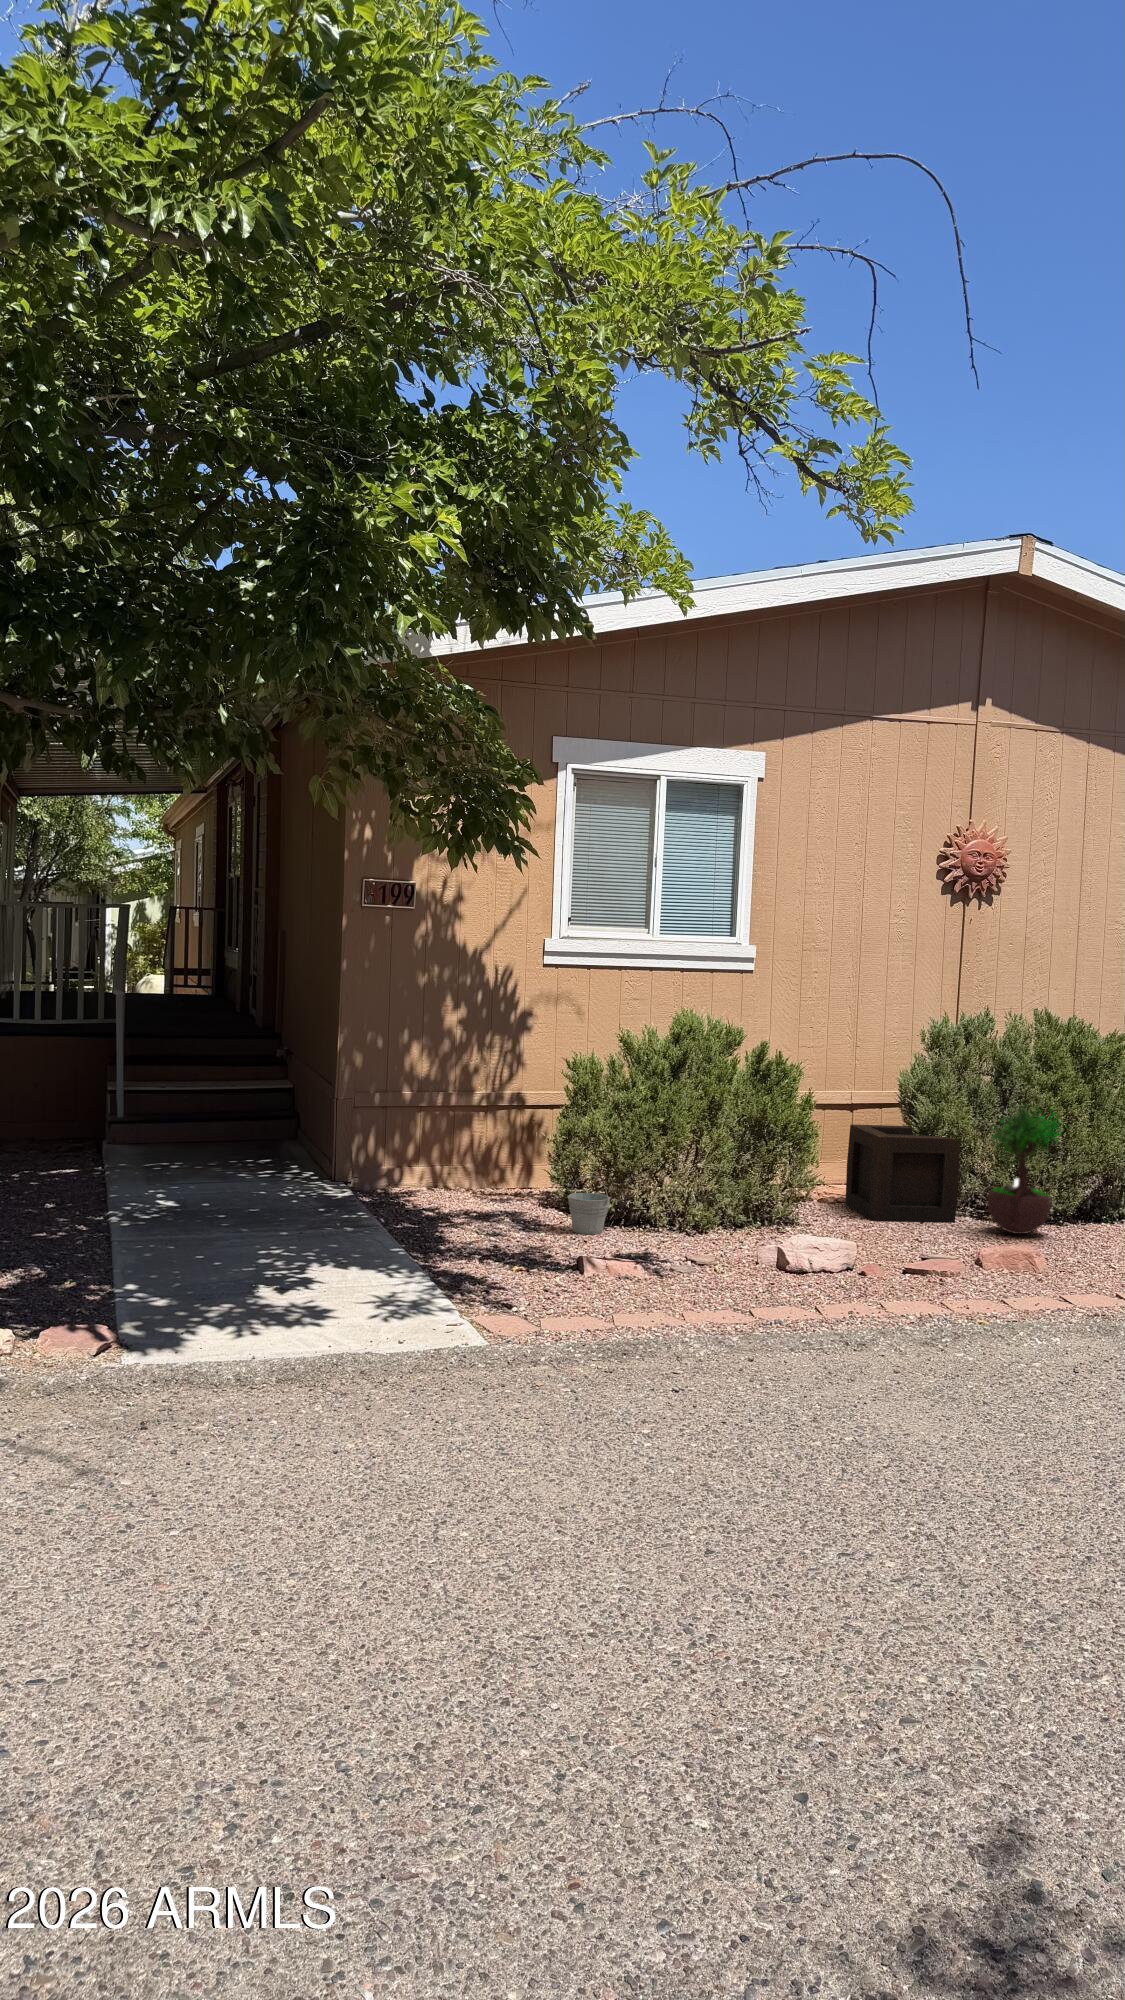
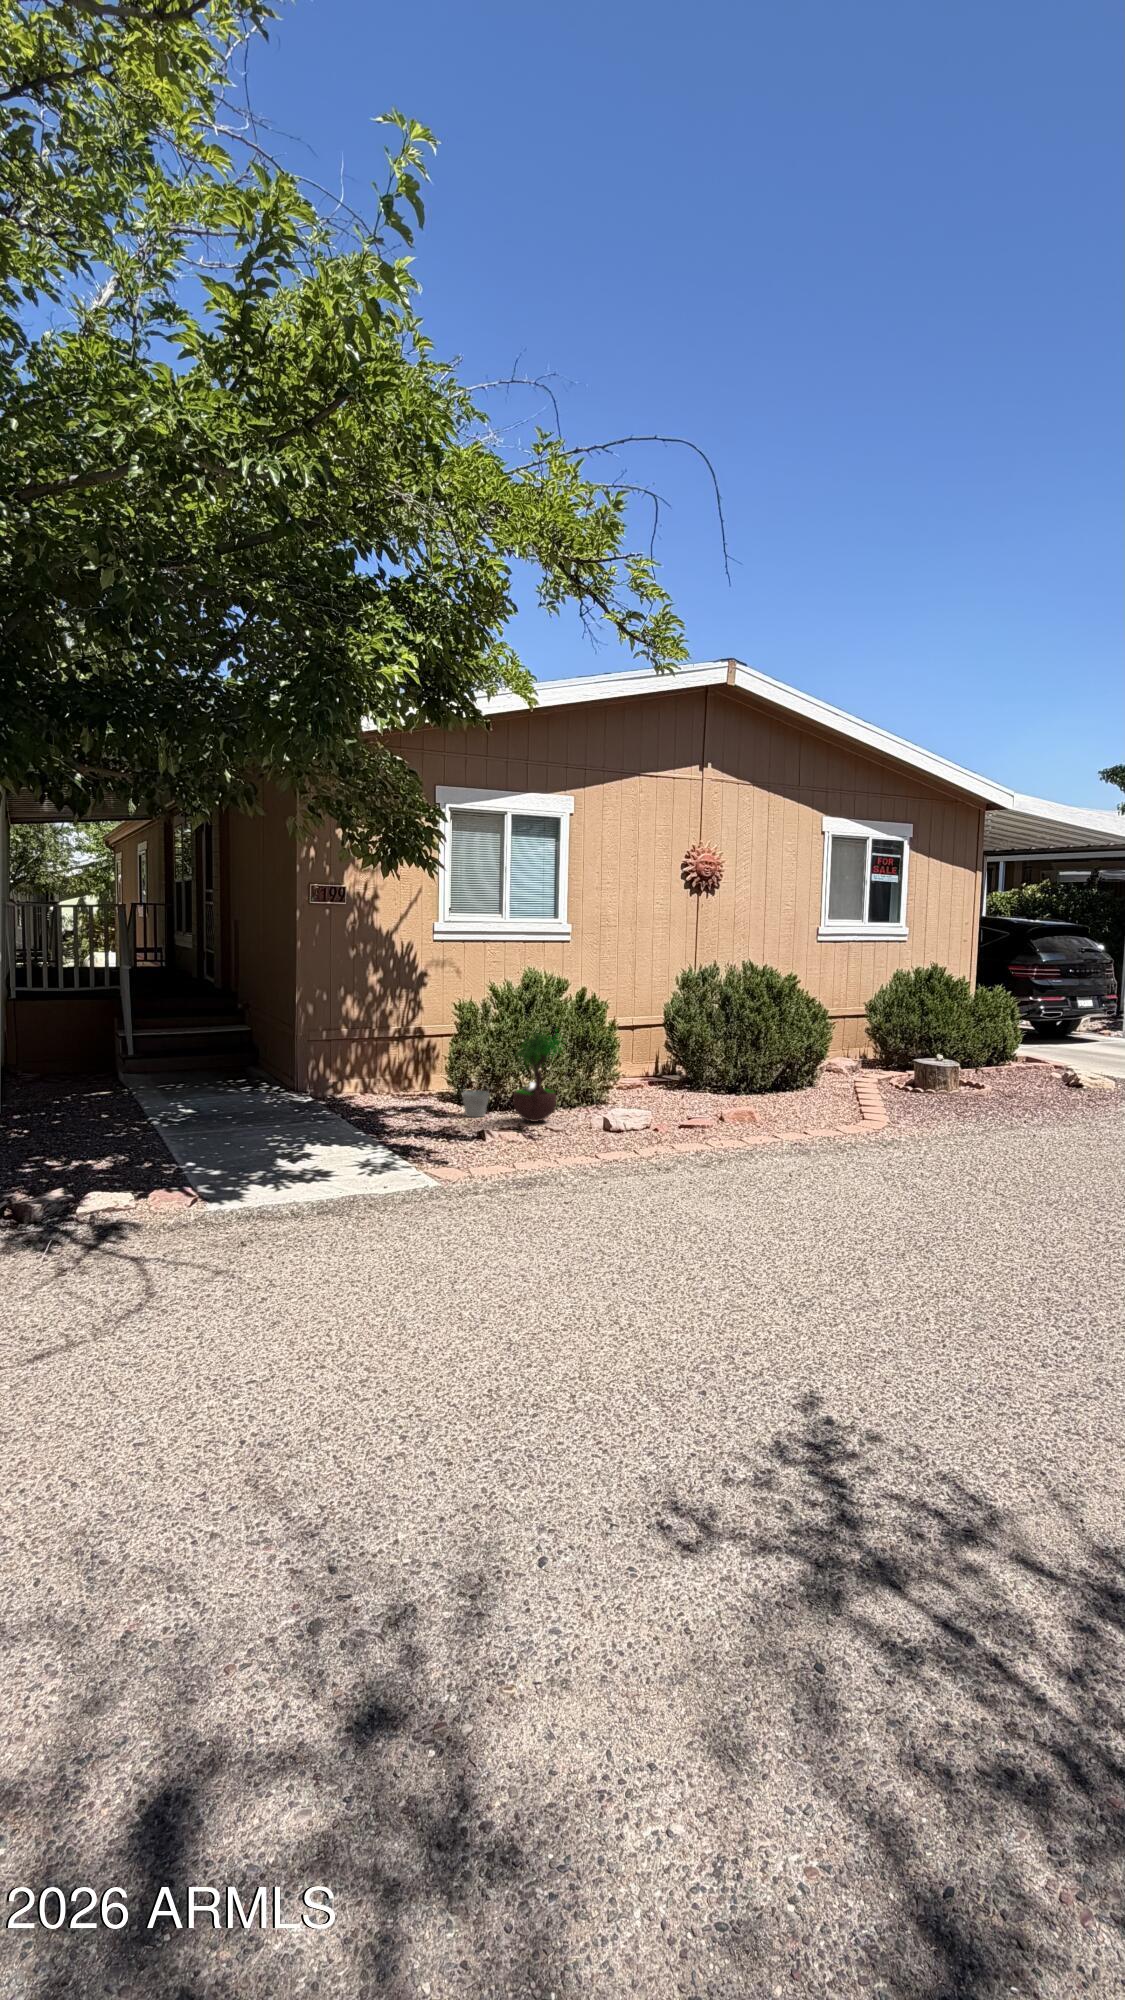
potted tree: present [985,1104,1064,1234] -> present [508,1028,563,1122]
wooden crate: present [845,1124,960,1223] -> none [634,1038,706,1100]

